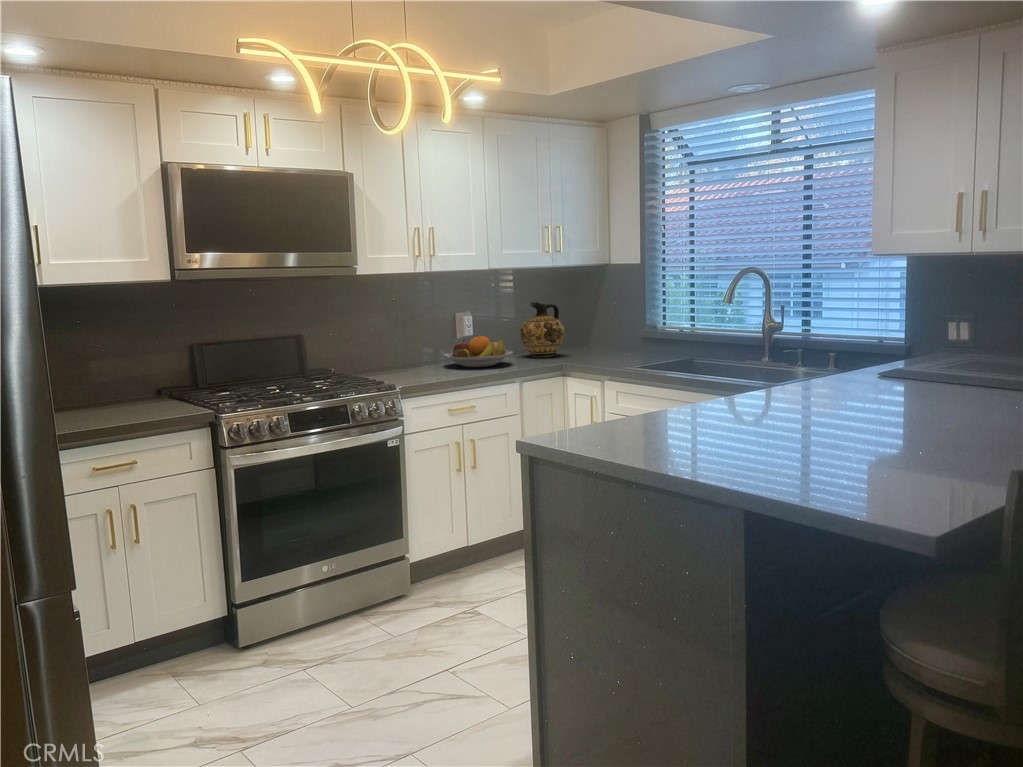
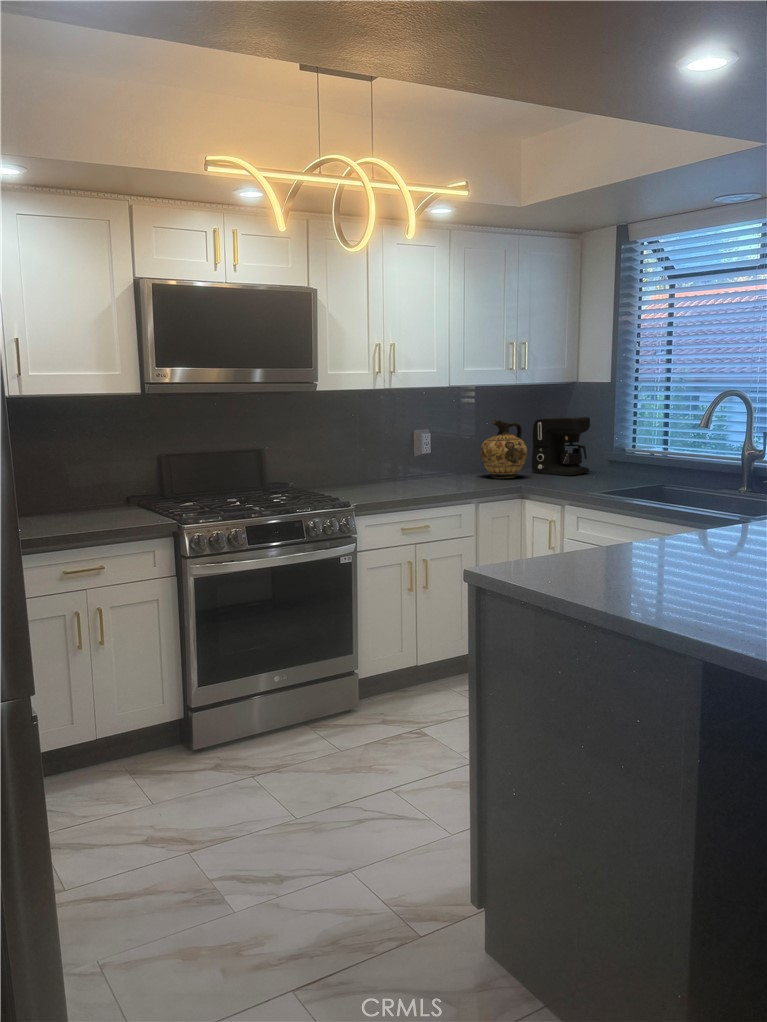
coffee maker: none [569,297,623,353] -> present [532,417,590,475]
fruit bowl: present [444,336,513,367] -> none [399,454,472,486]

